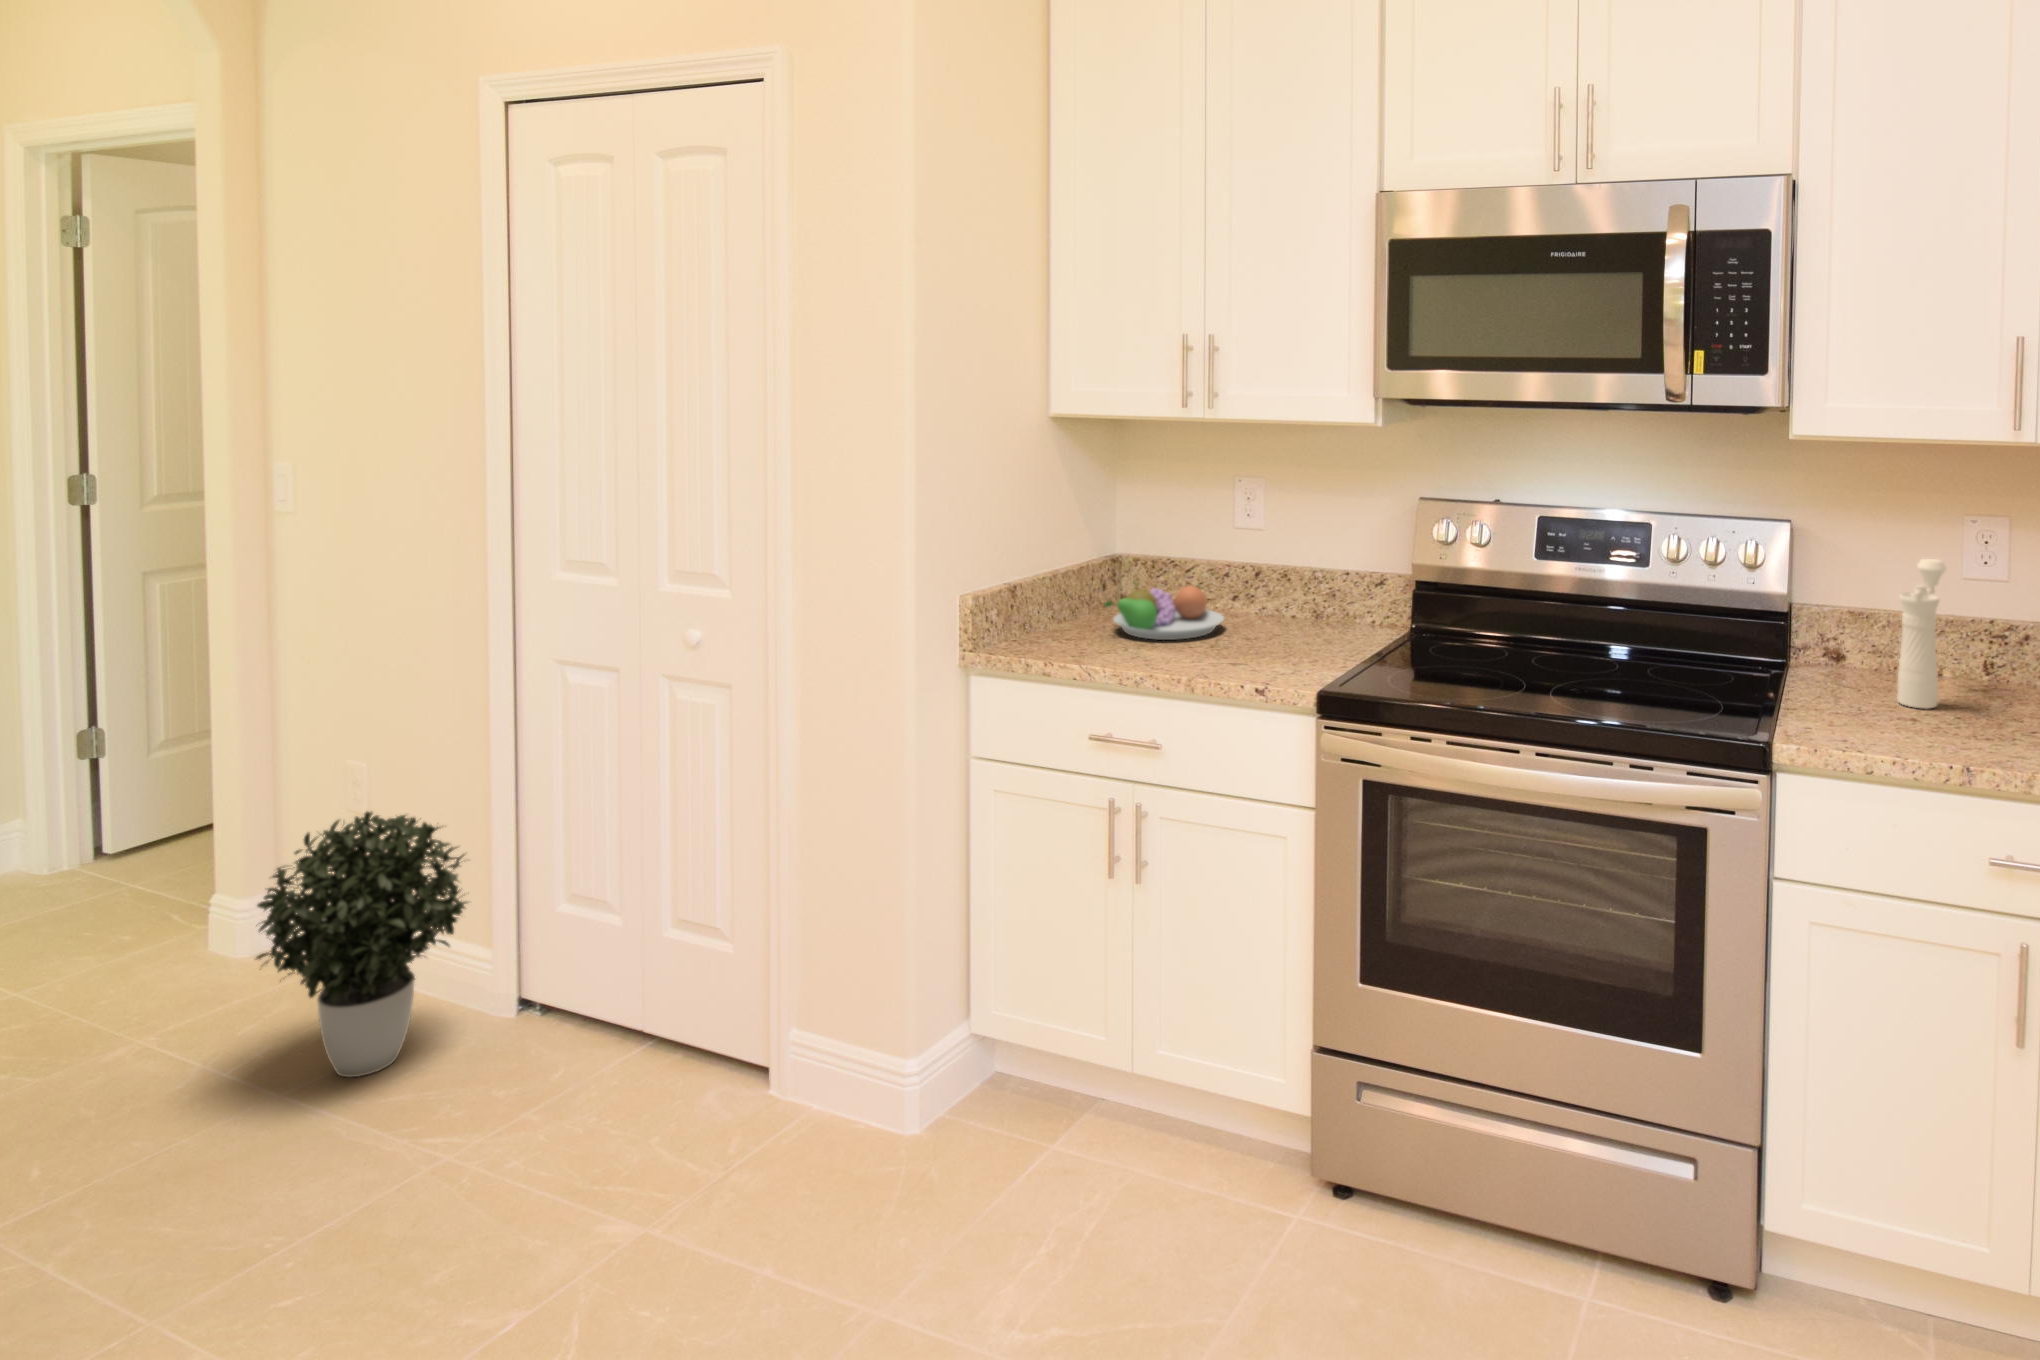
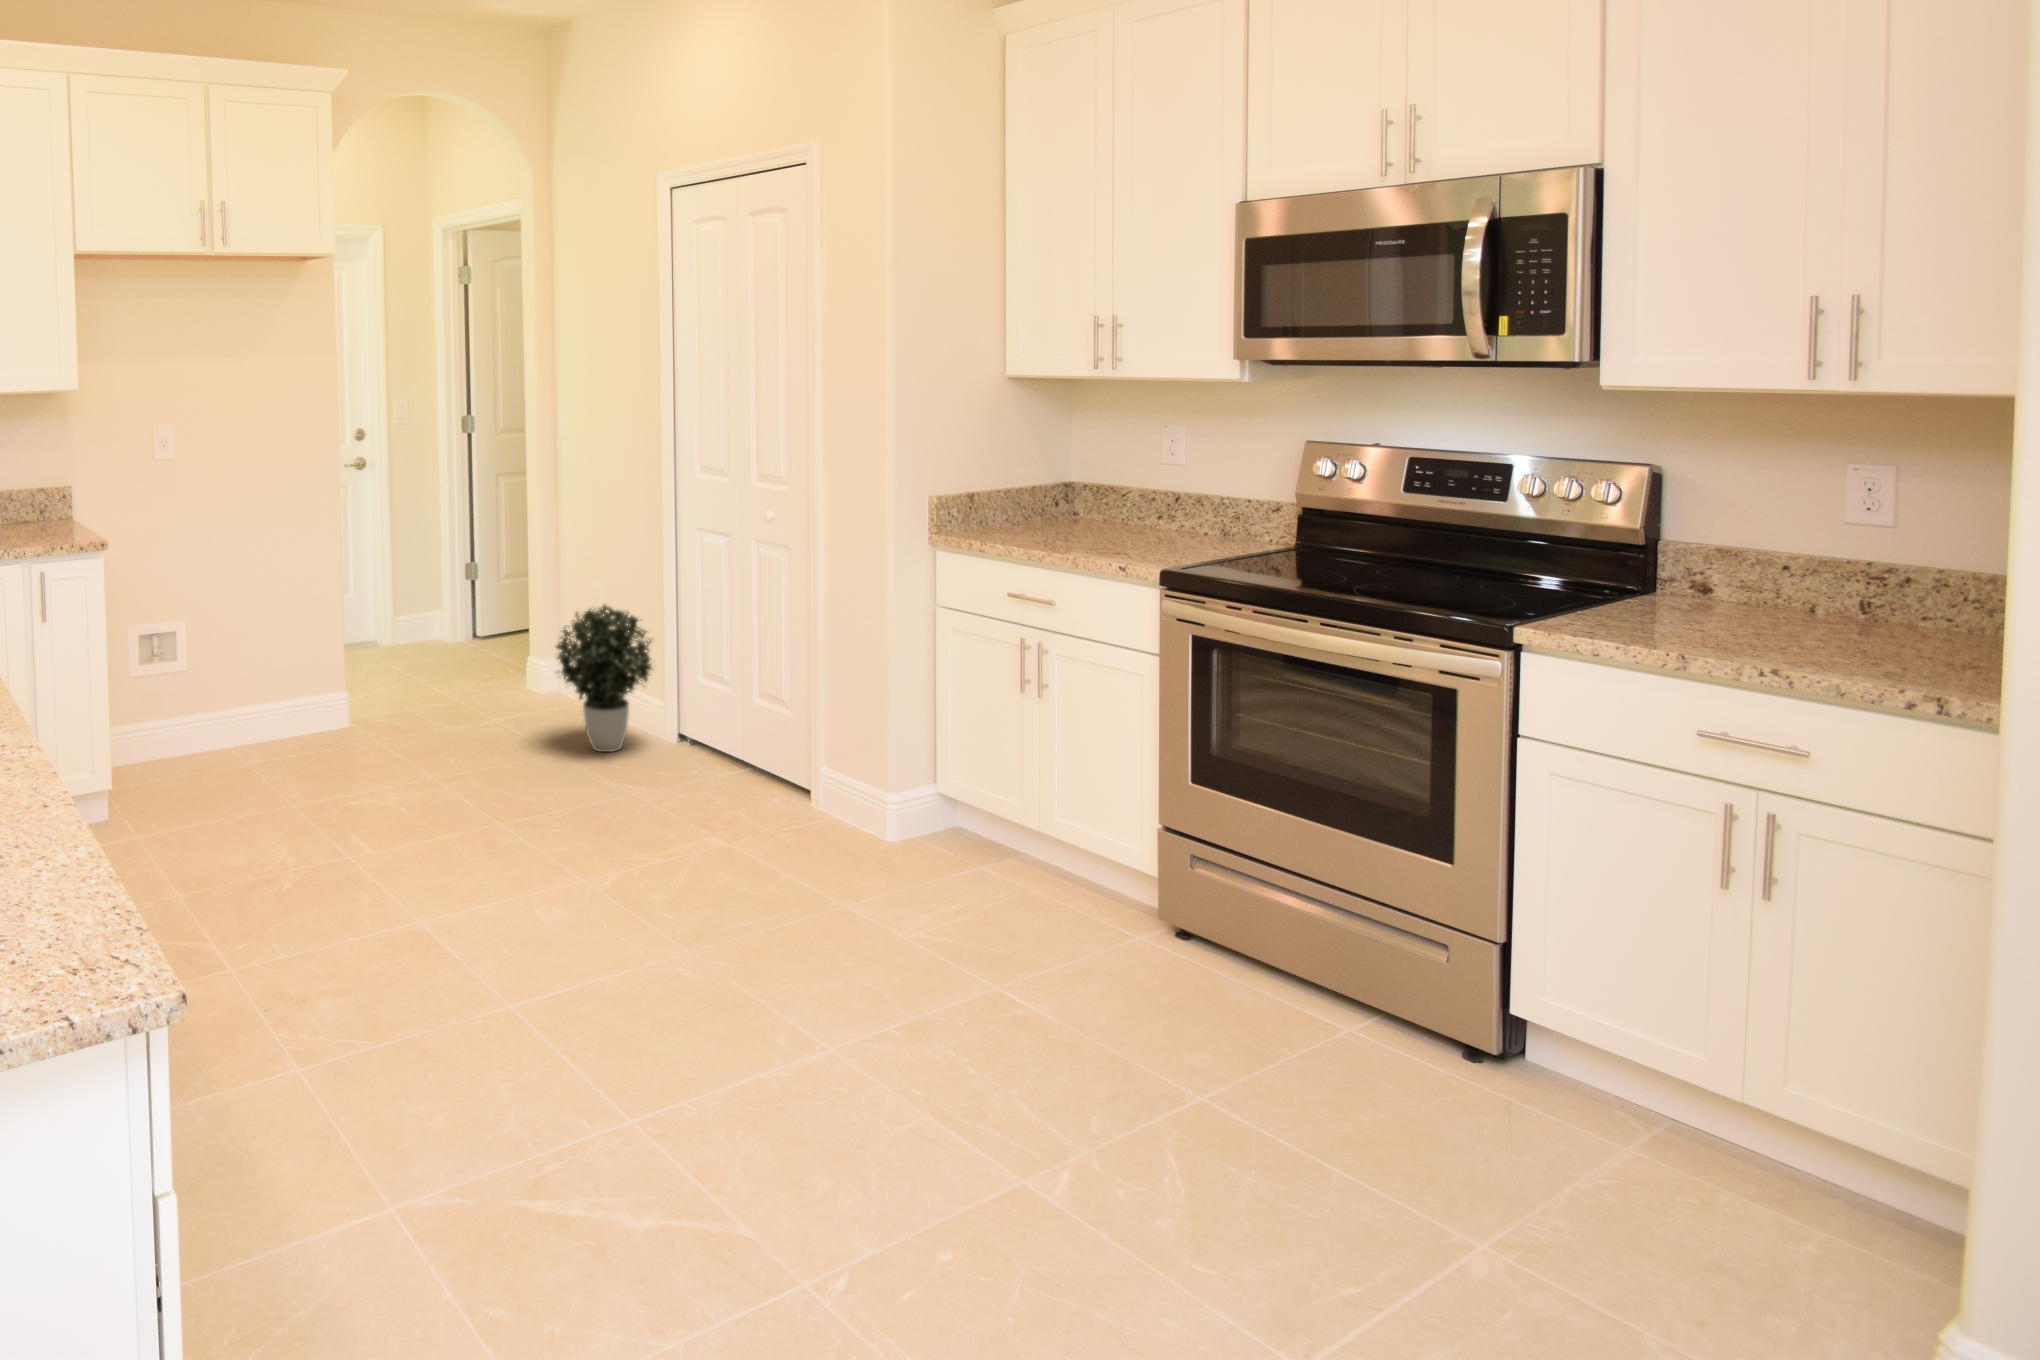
pepper mill: present [1897,559,1946,709] -> none [1703,500,1784,626]
fruit bowl: present [1105,583,1224,640] -> none [1037,498,1135,539]

